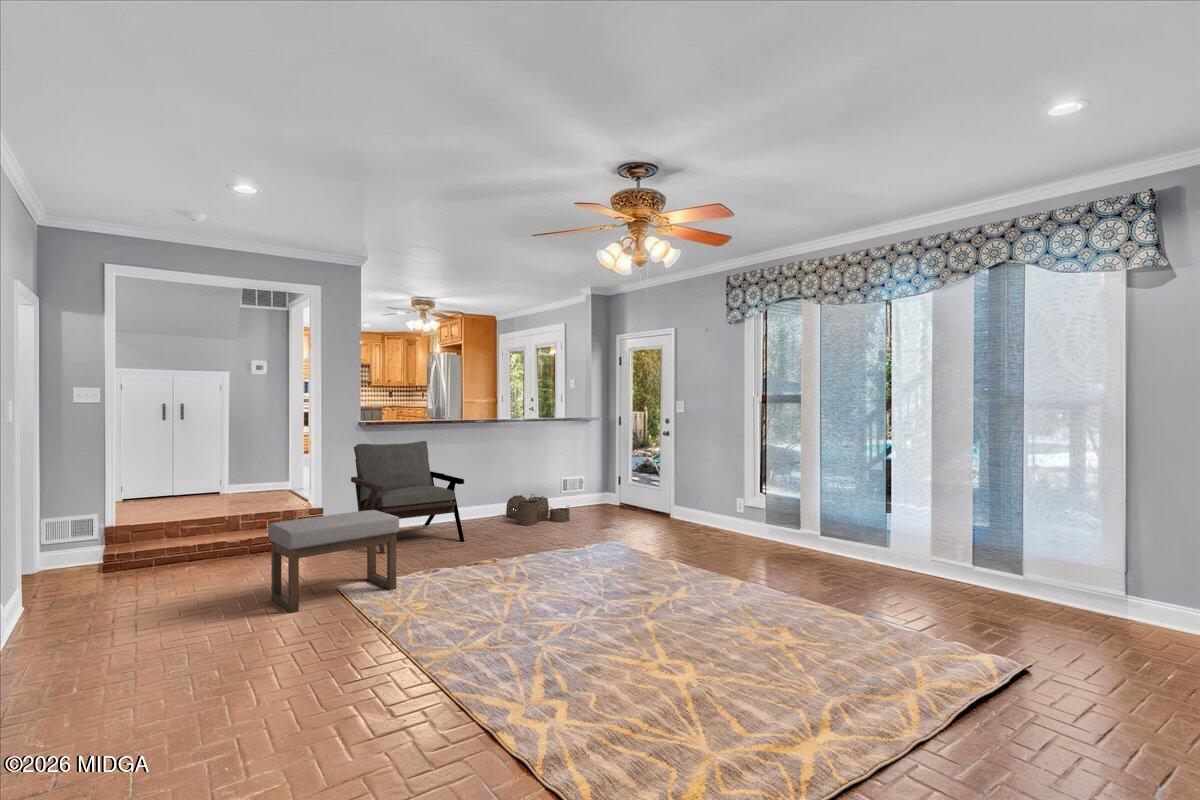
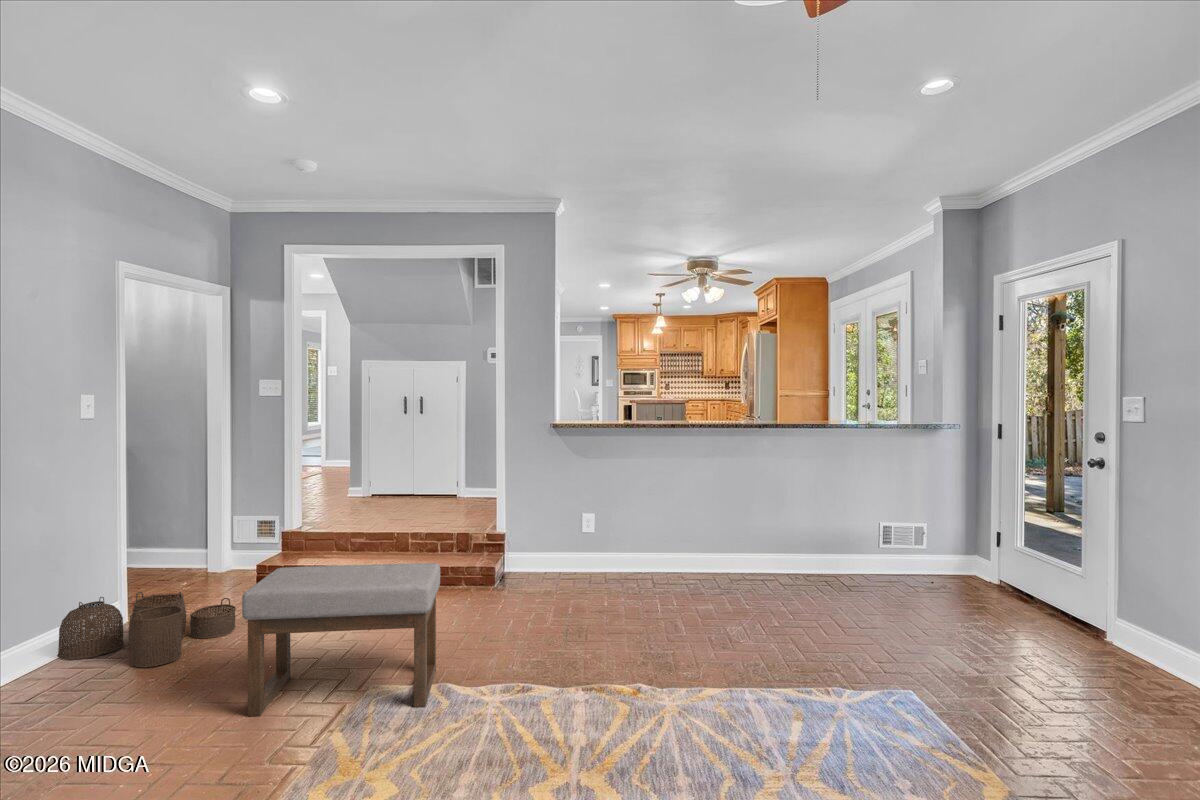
armchair: present [351,441,464,553] -> none [514,452,653,621]
woven basket: present [506,494,570,525] -> present [57,592,236,668]

